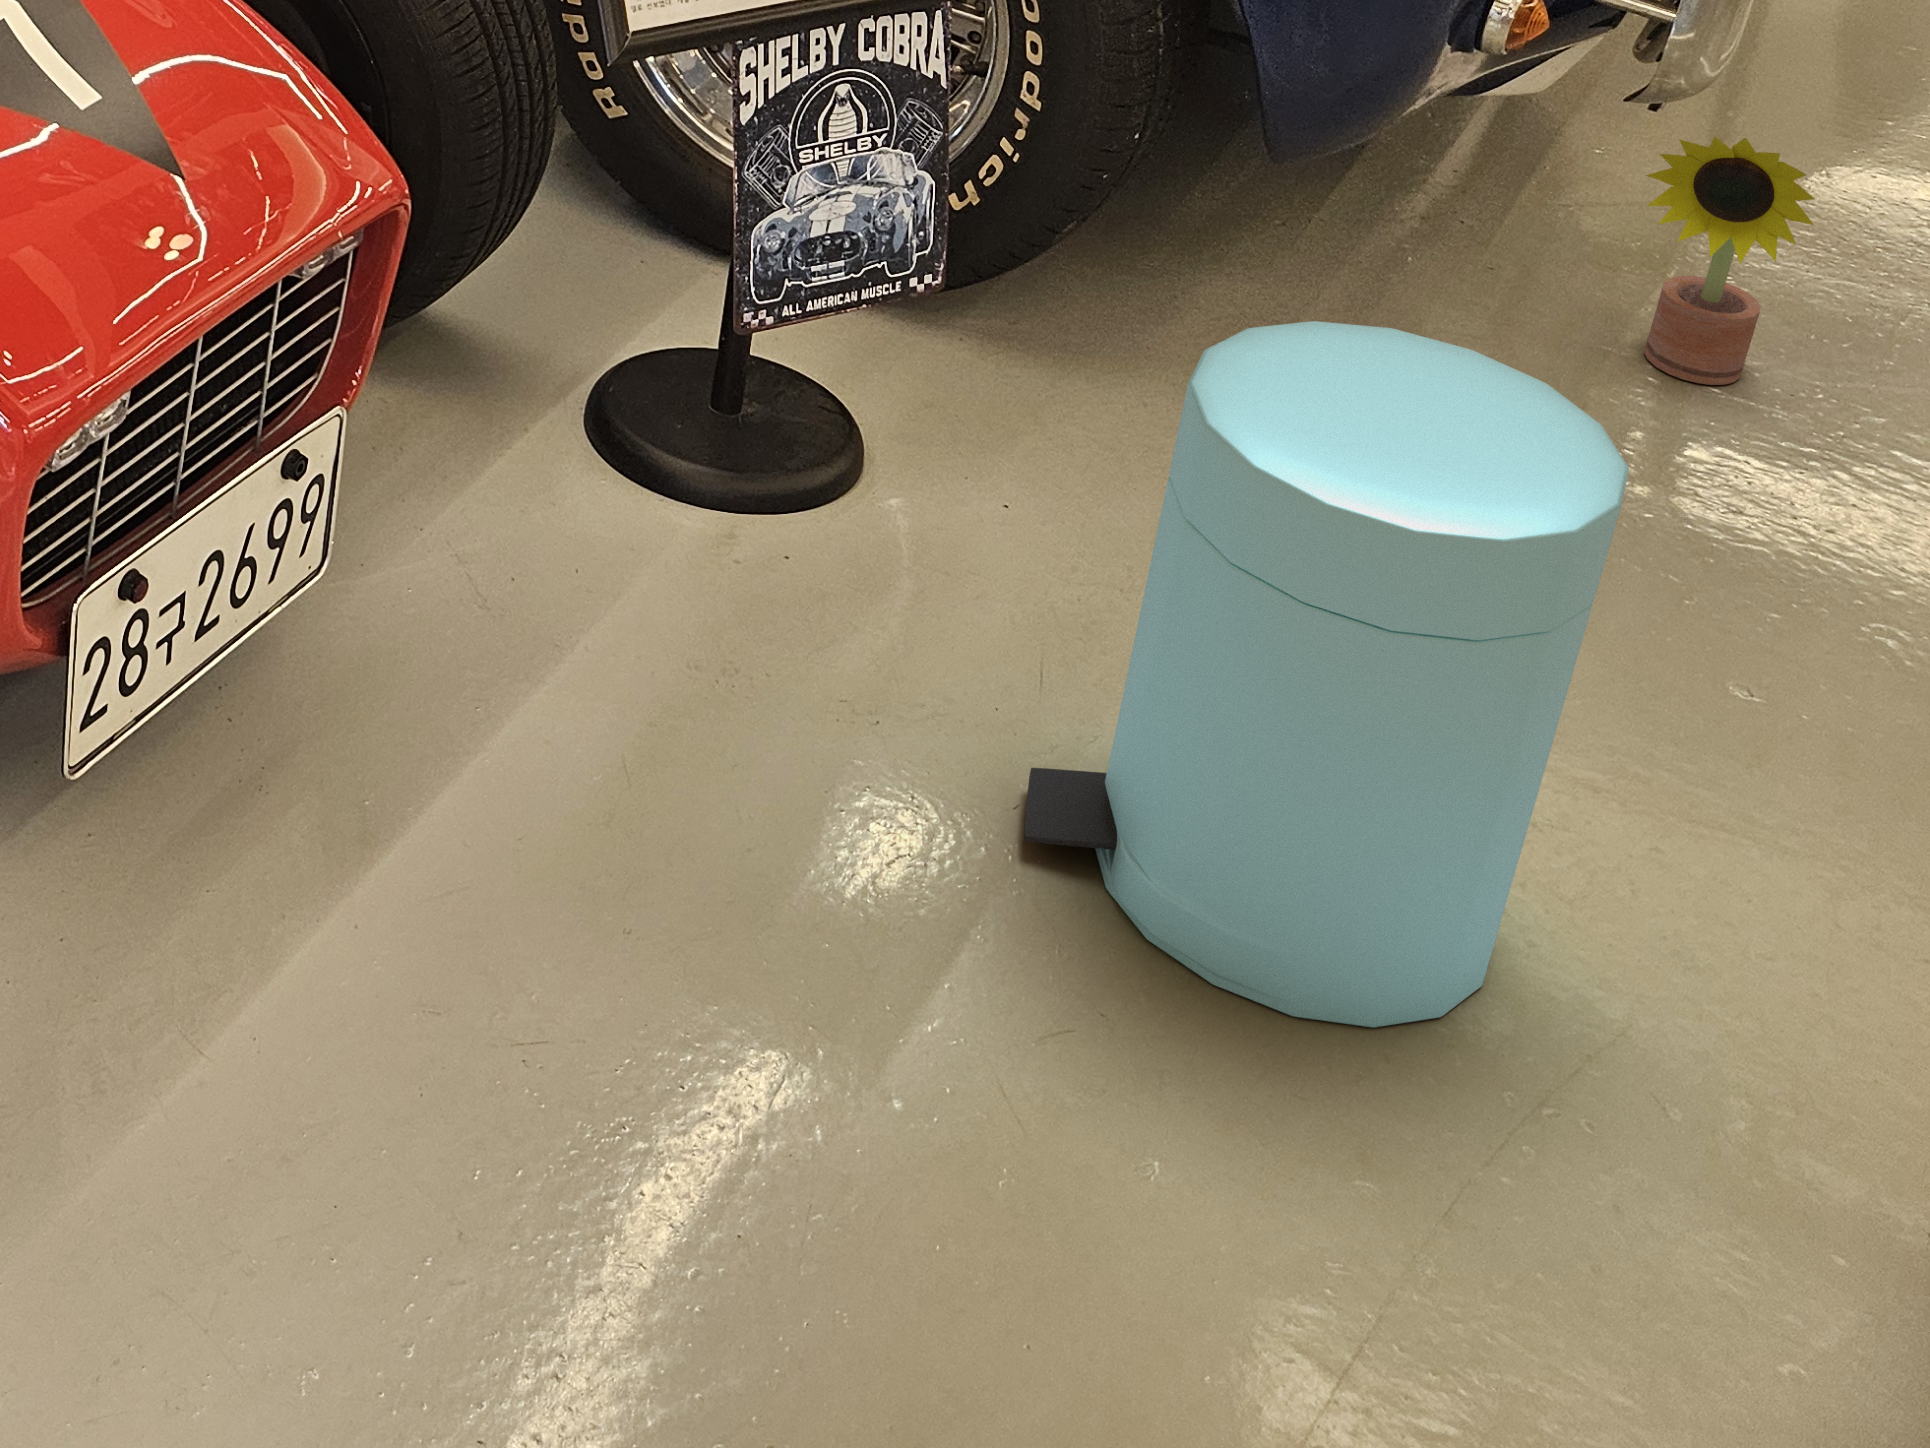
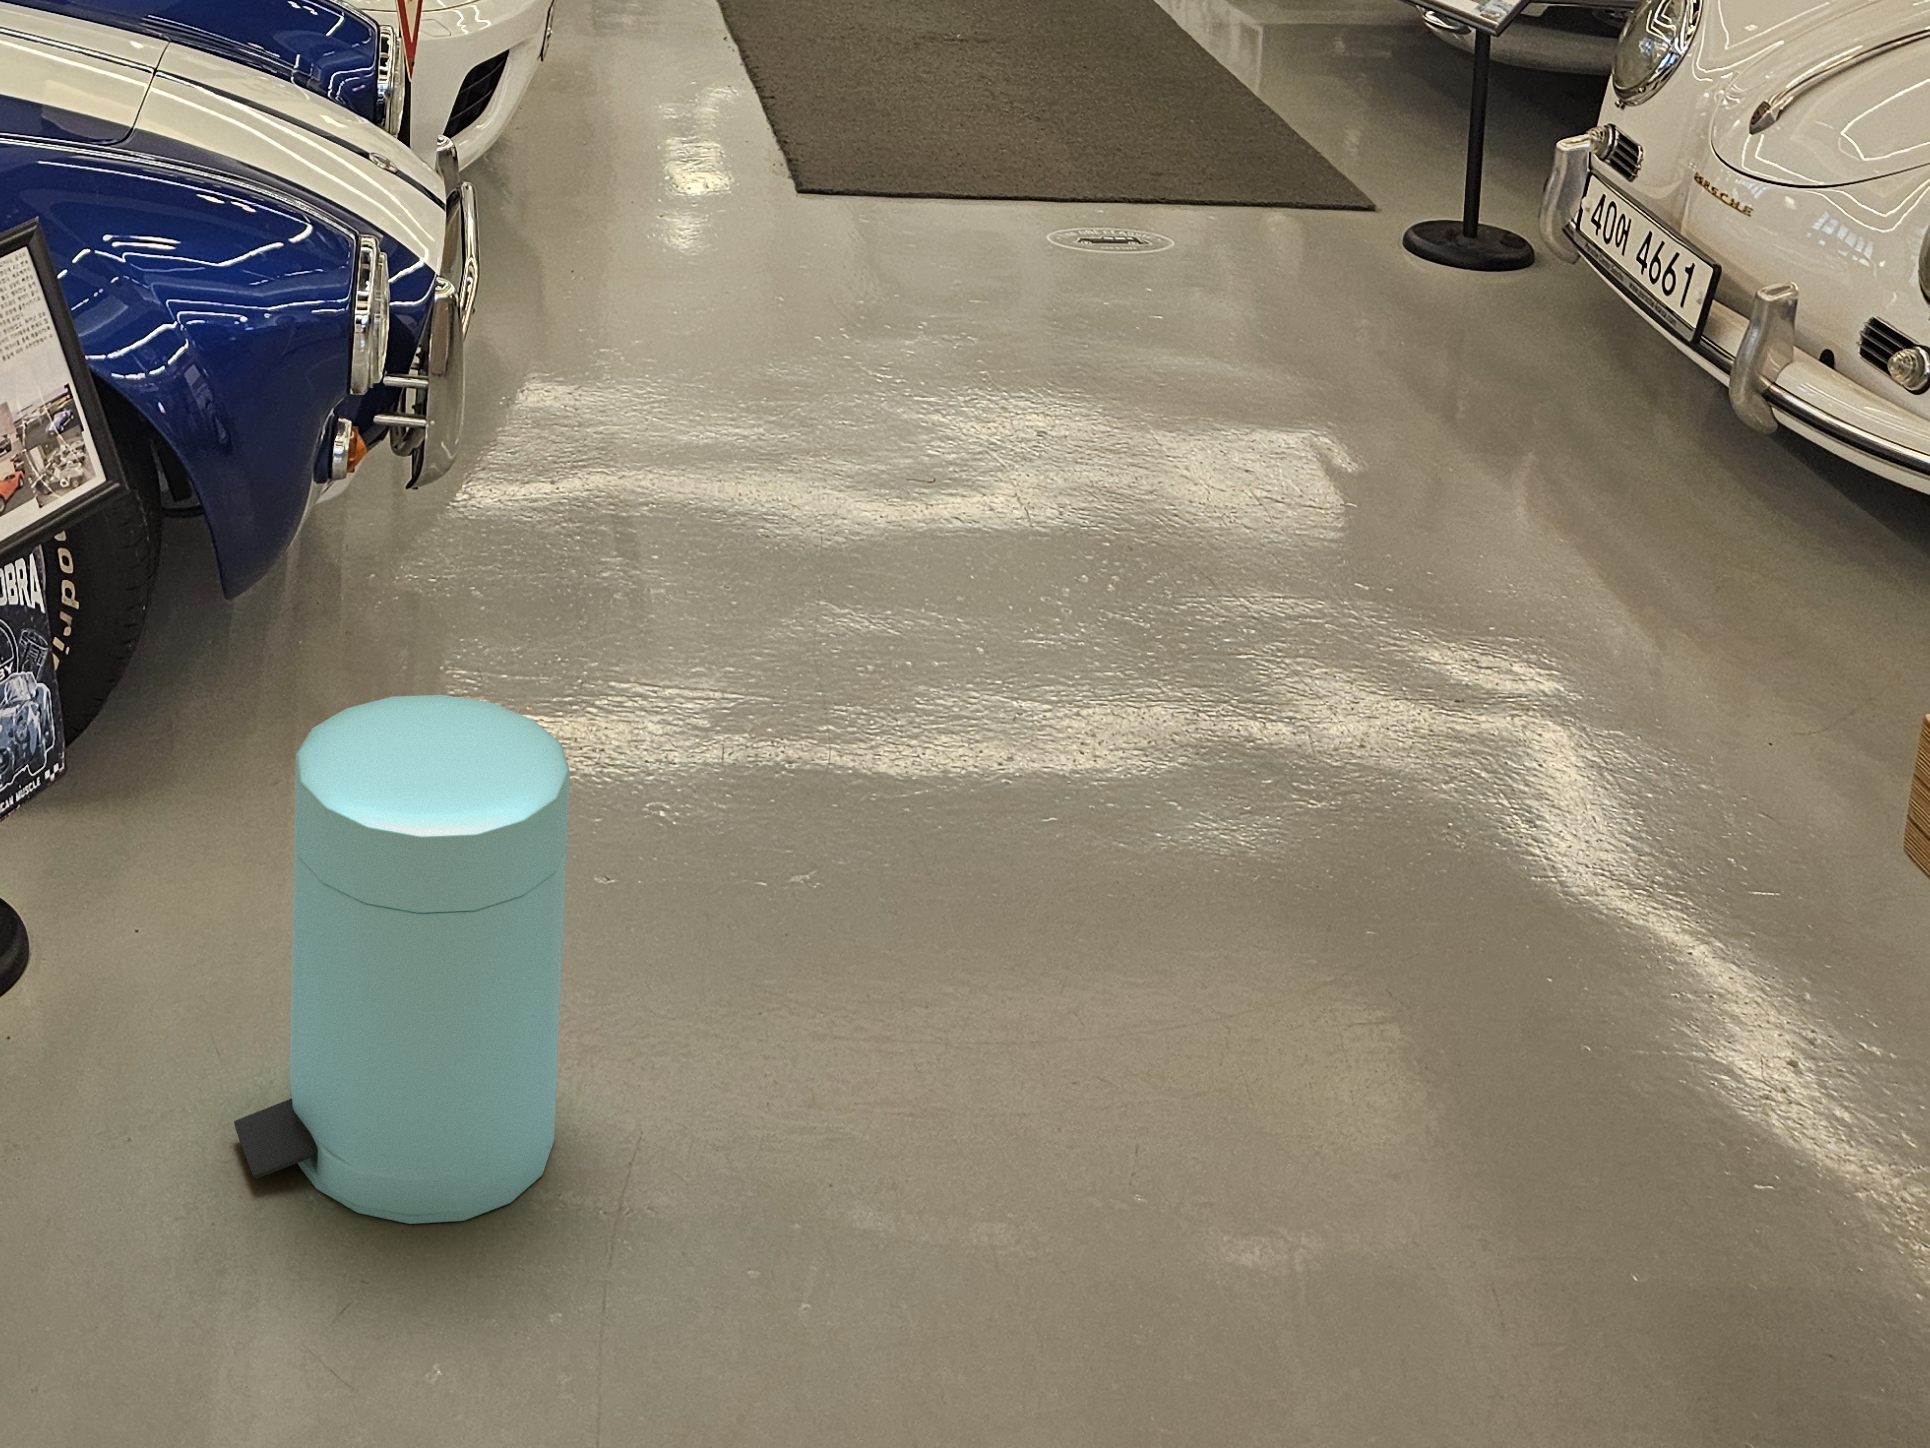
decorative plant: present [1644,137,1815,385] -> none [429,486,531,663]

